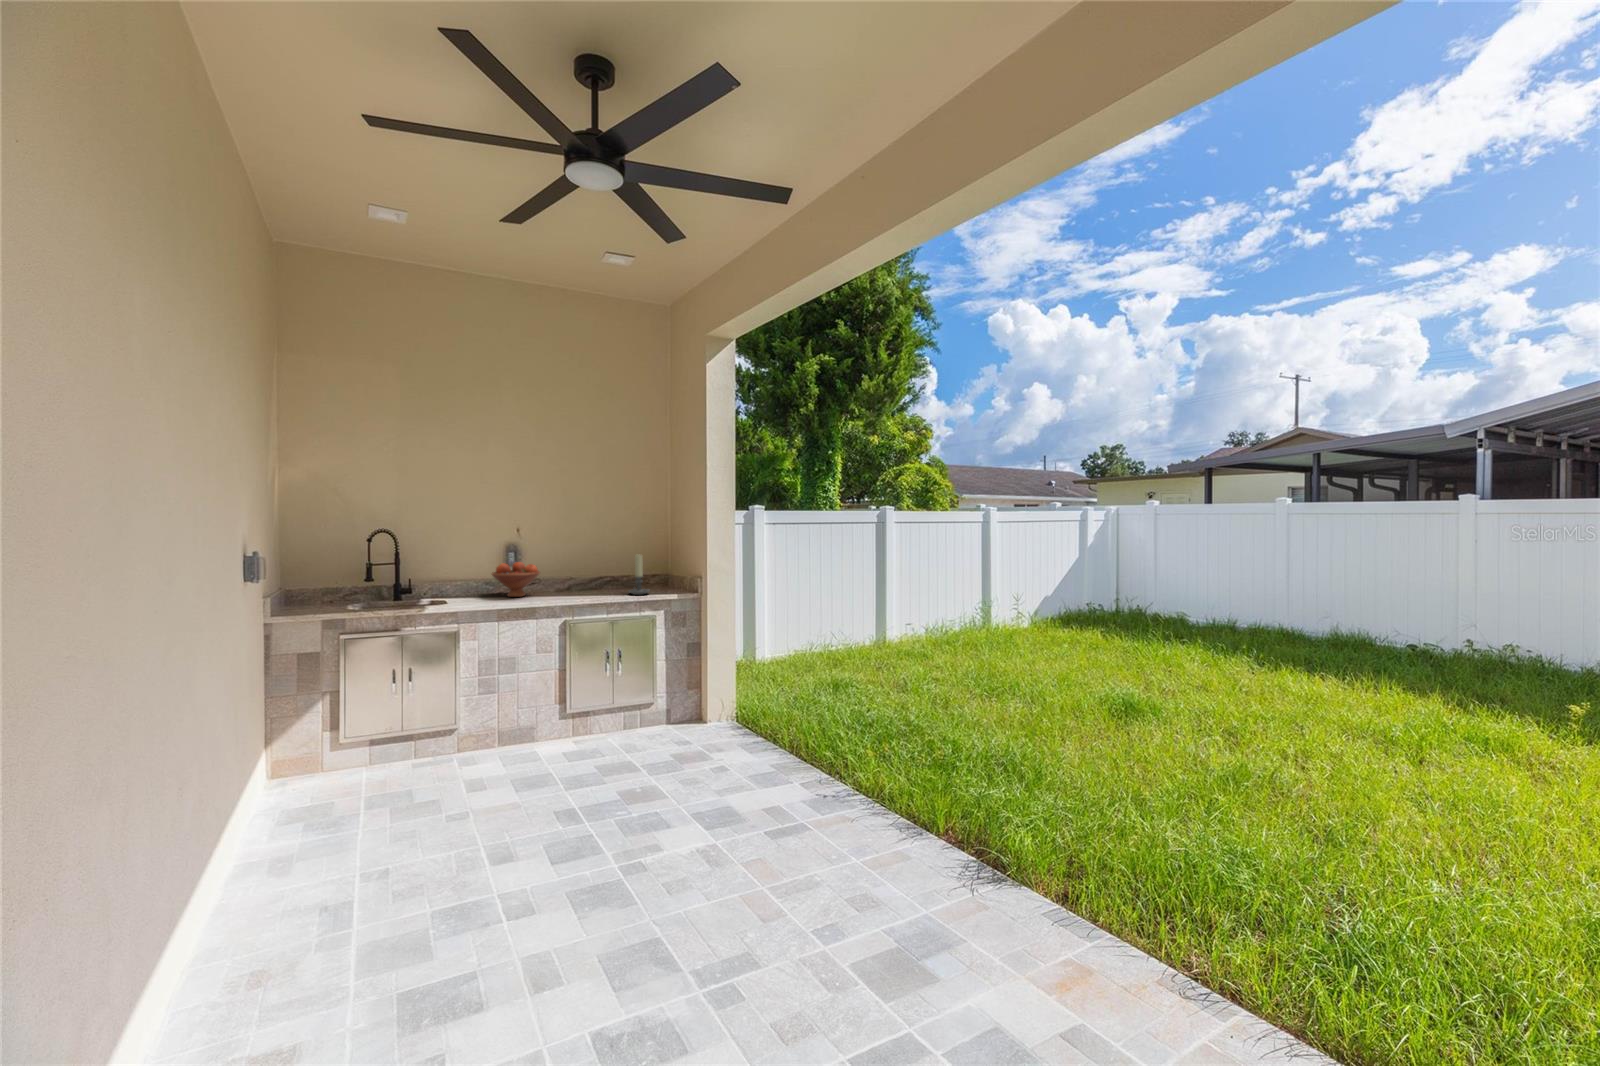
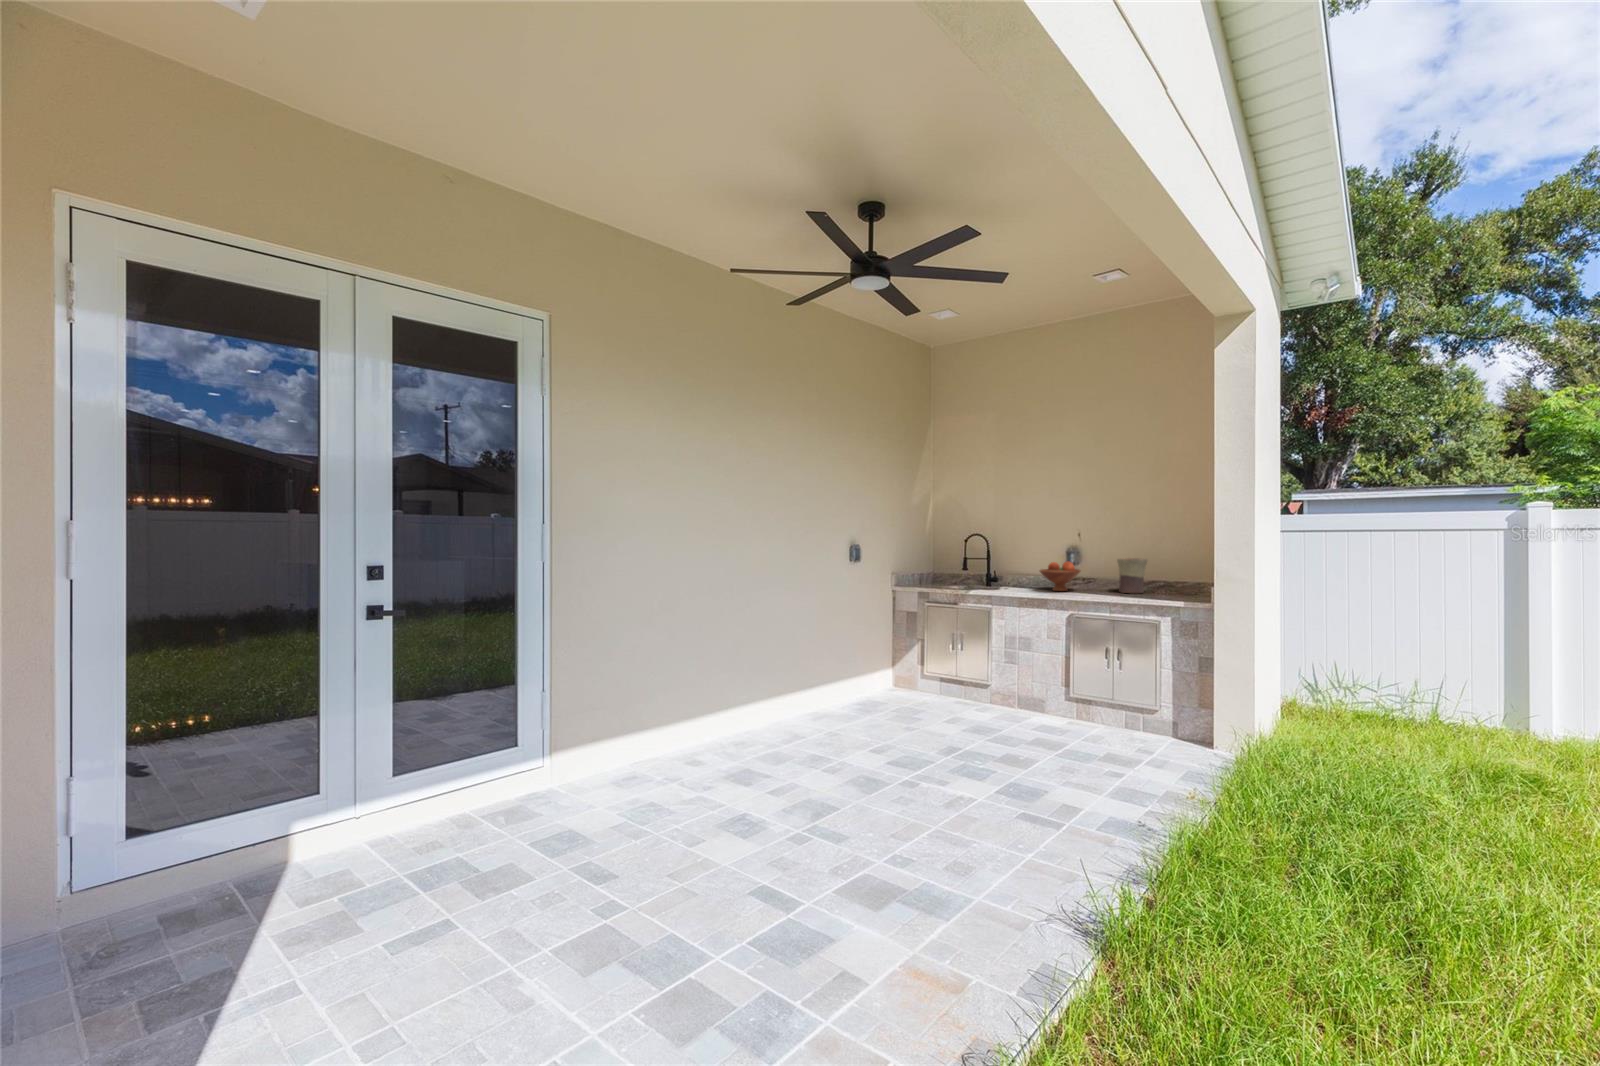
flower pot: none [572,555,603,591] -> present [1117,558,1147,593]
candle holder: present [628,555,649,595] -> none [1155,558,1180,600]

